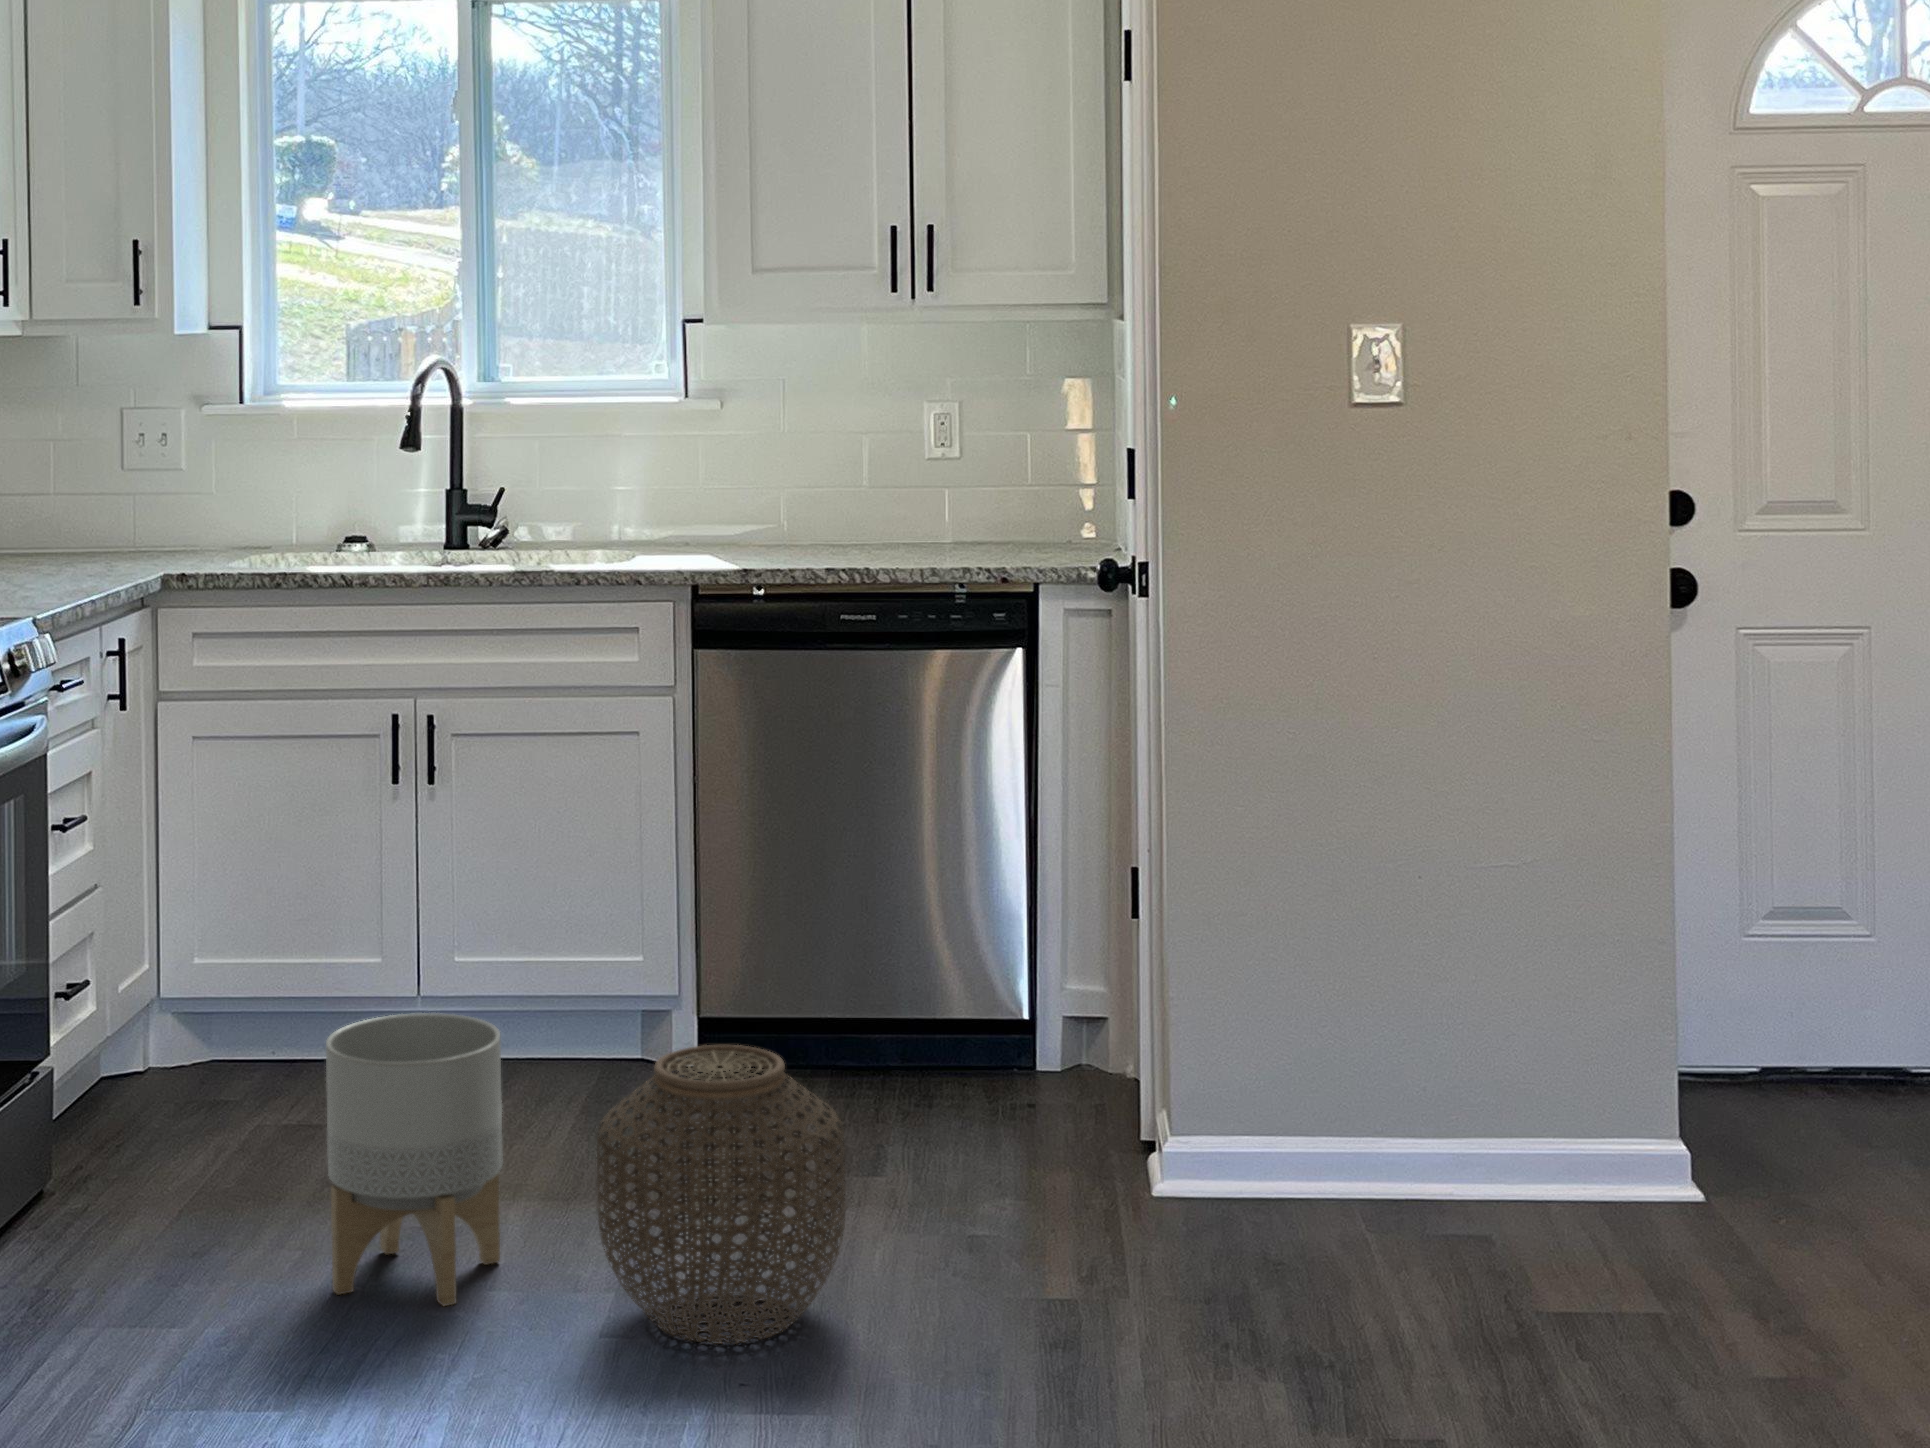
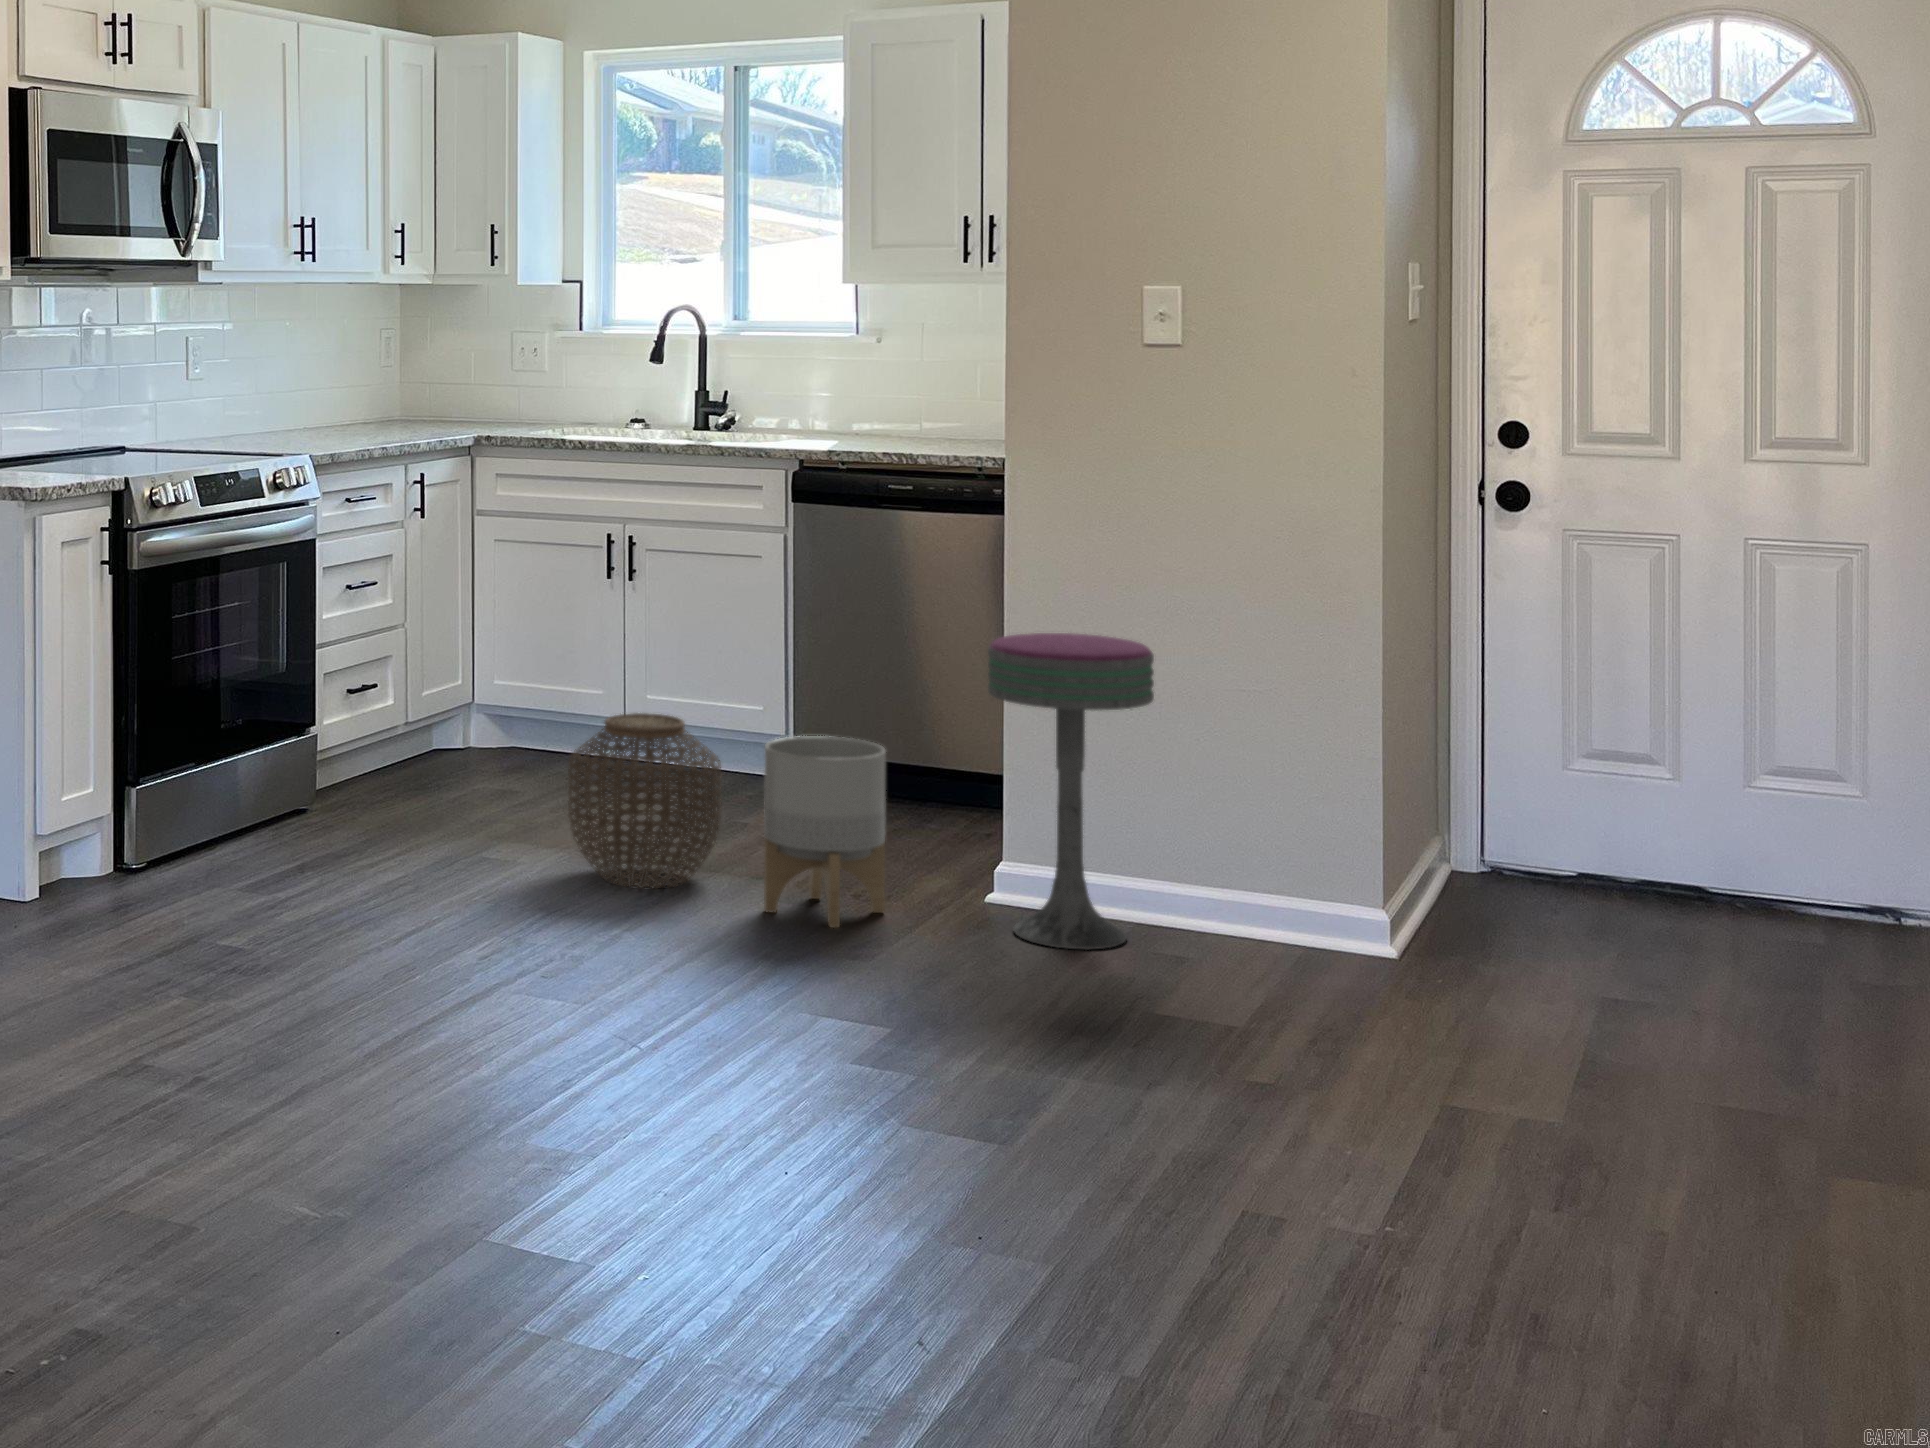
bar stool: none [1280,856,1526,1342] -> present [988,633,1154,949]
planter: present [326,1013,503,1306] -> present [764,736,886,928]

